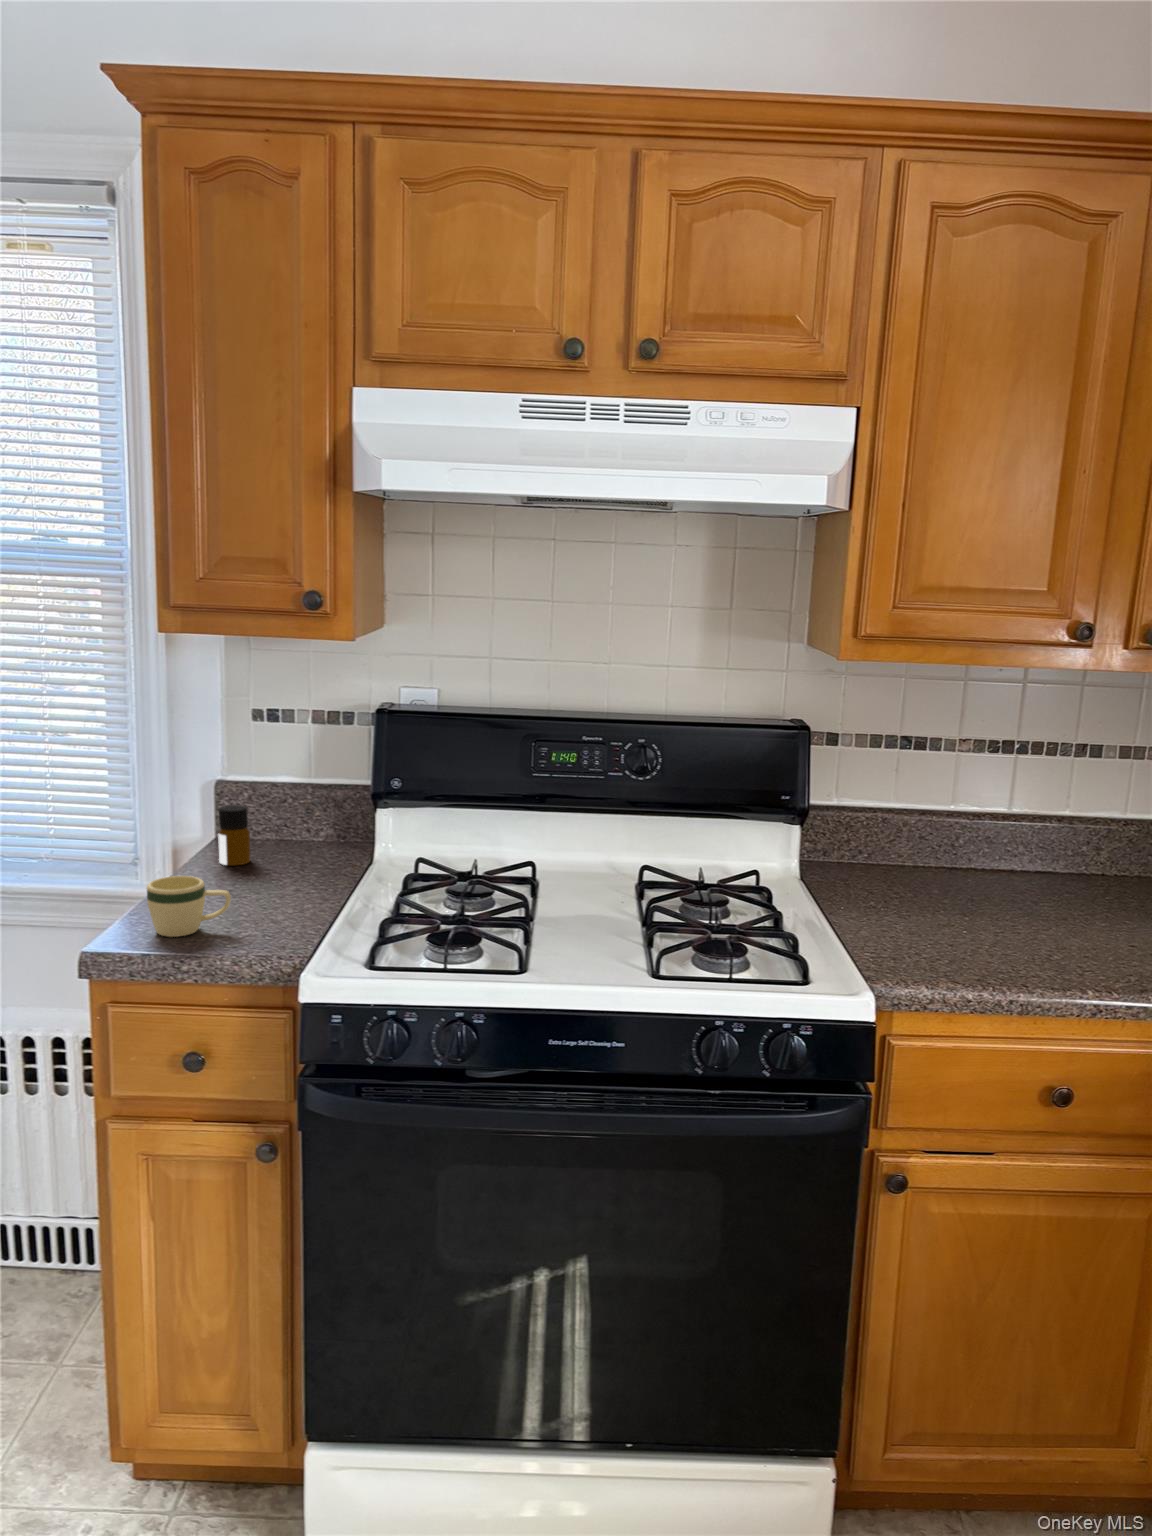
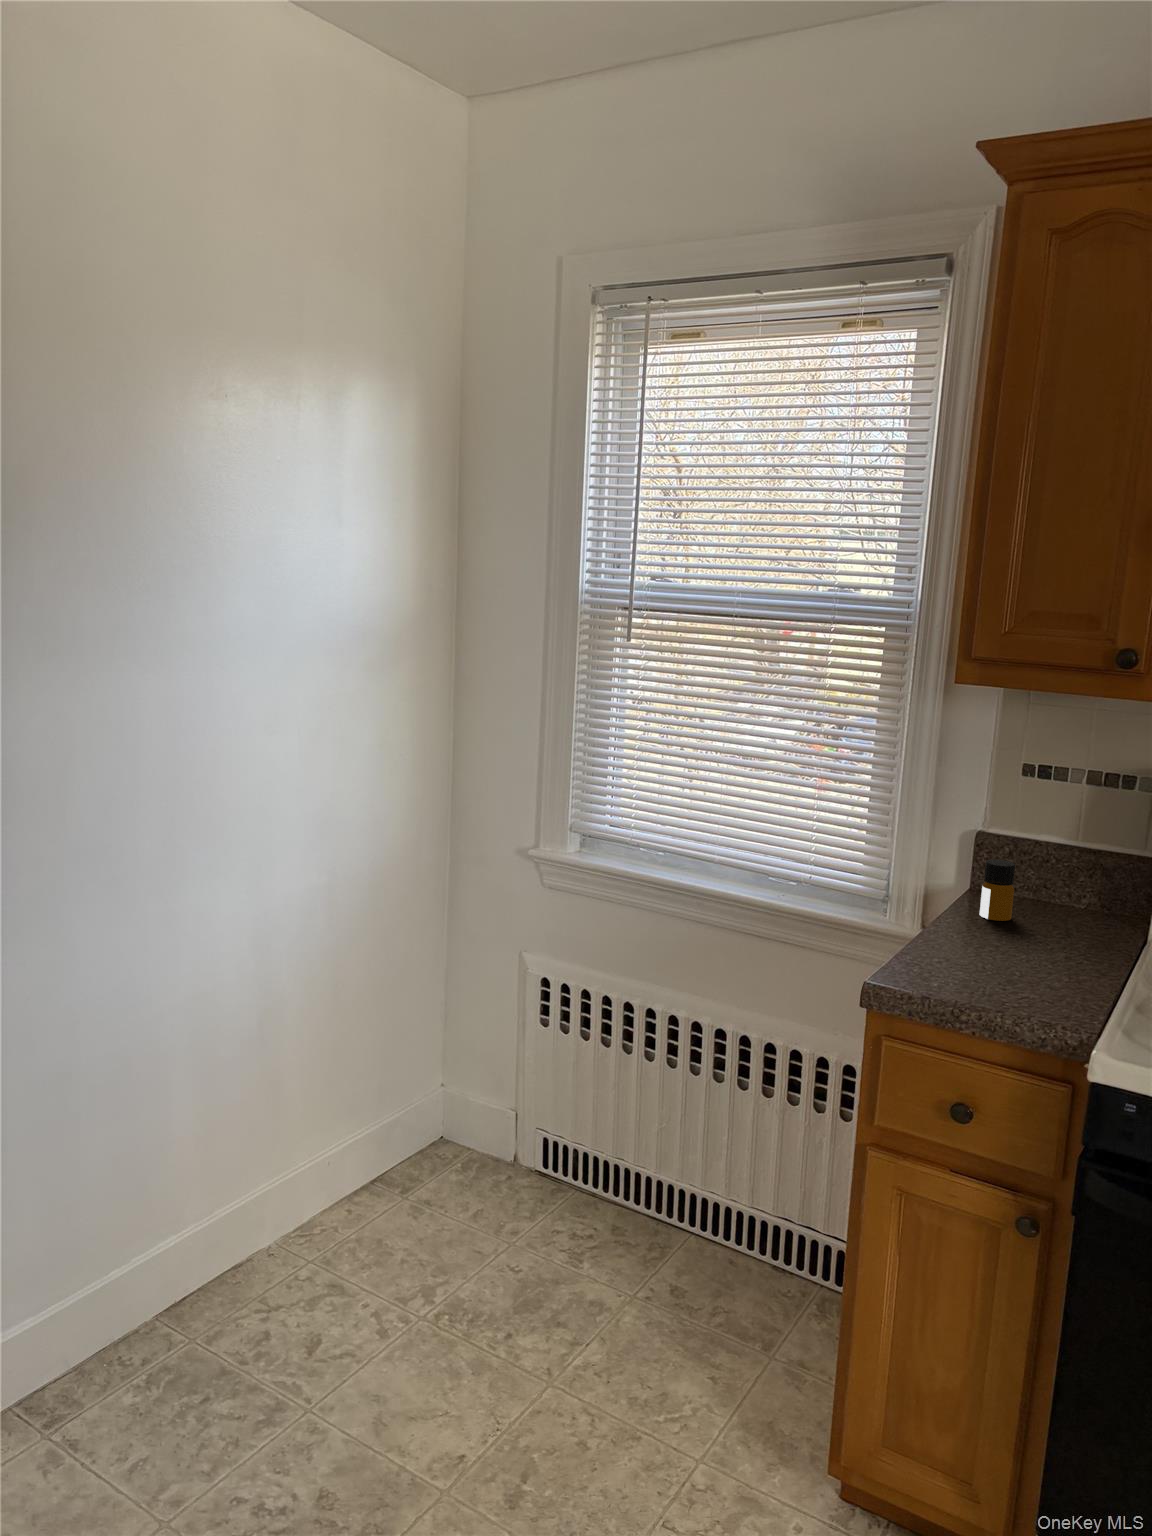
mug: present [147,876,231,937] -> none [929,925,1012,986]

